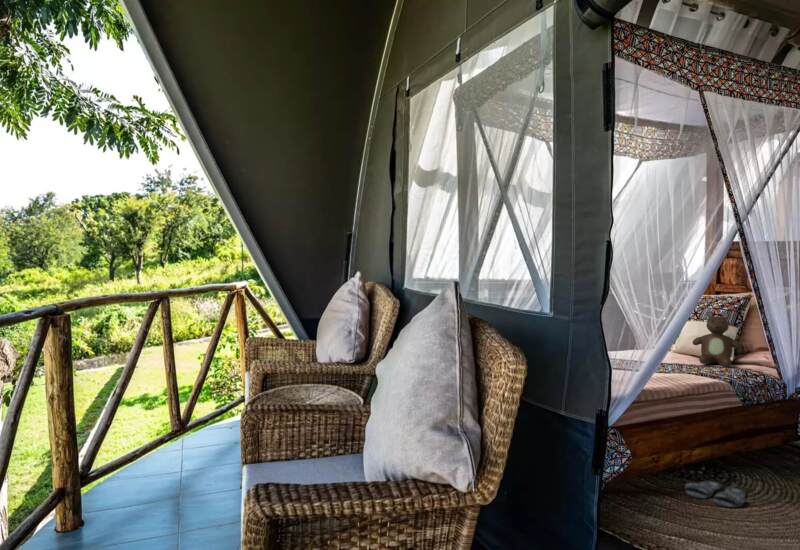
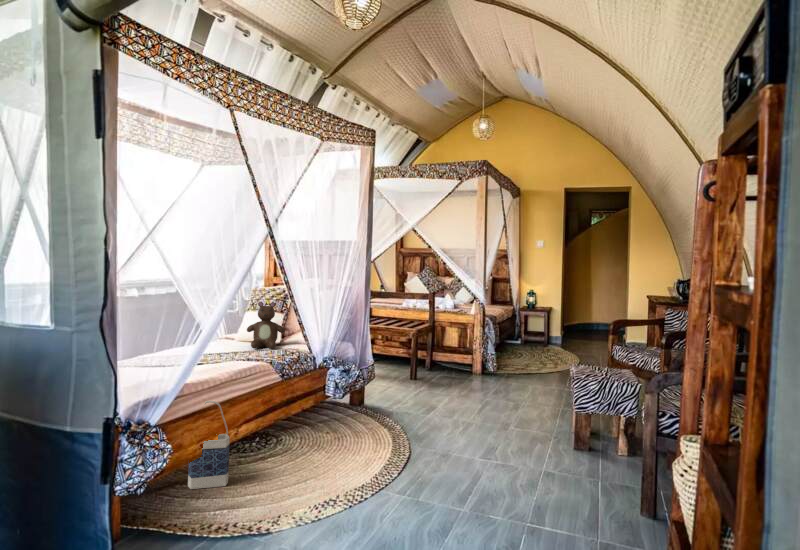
bag: none [639,413,687,511] -> present [188,401,230,489]
slippers: present [685,481,747,508] -> none [231,451,281,472]

